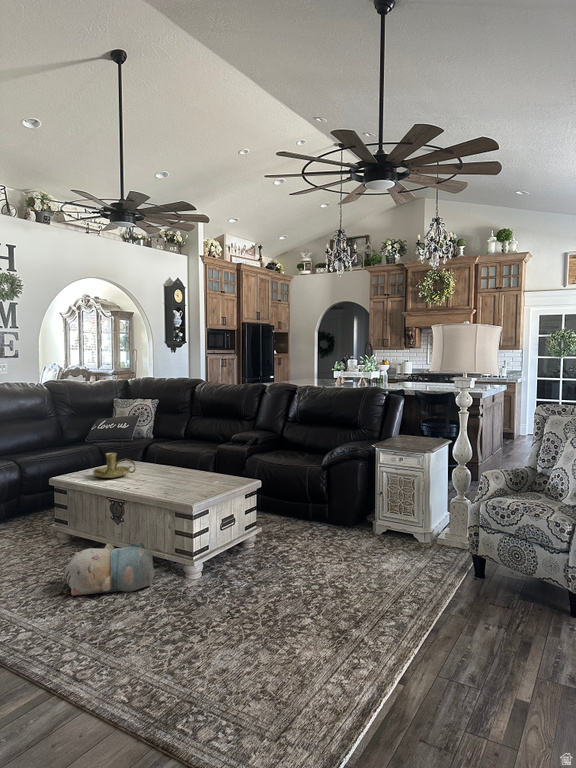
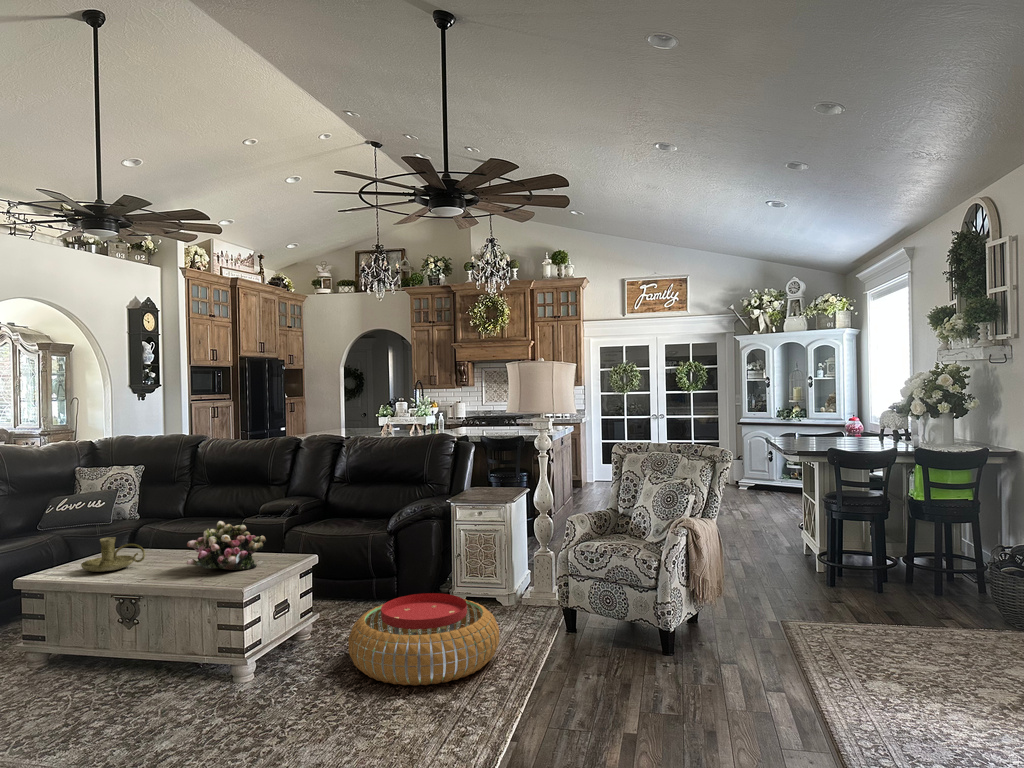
flower arrangement: none [158,448,219,488] -> present [187,521,266,570]
pouf: none [274,524,407,609] -> present [348,593,499,686]
plush toy: present [64,541,155,595] -> none [67,644,195,724]

